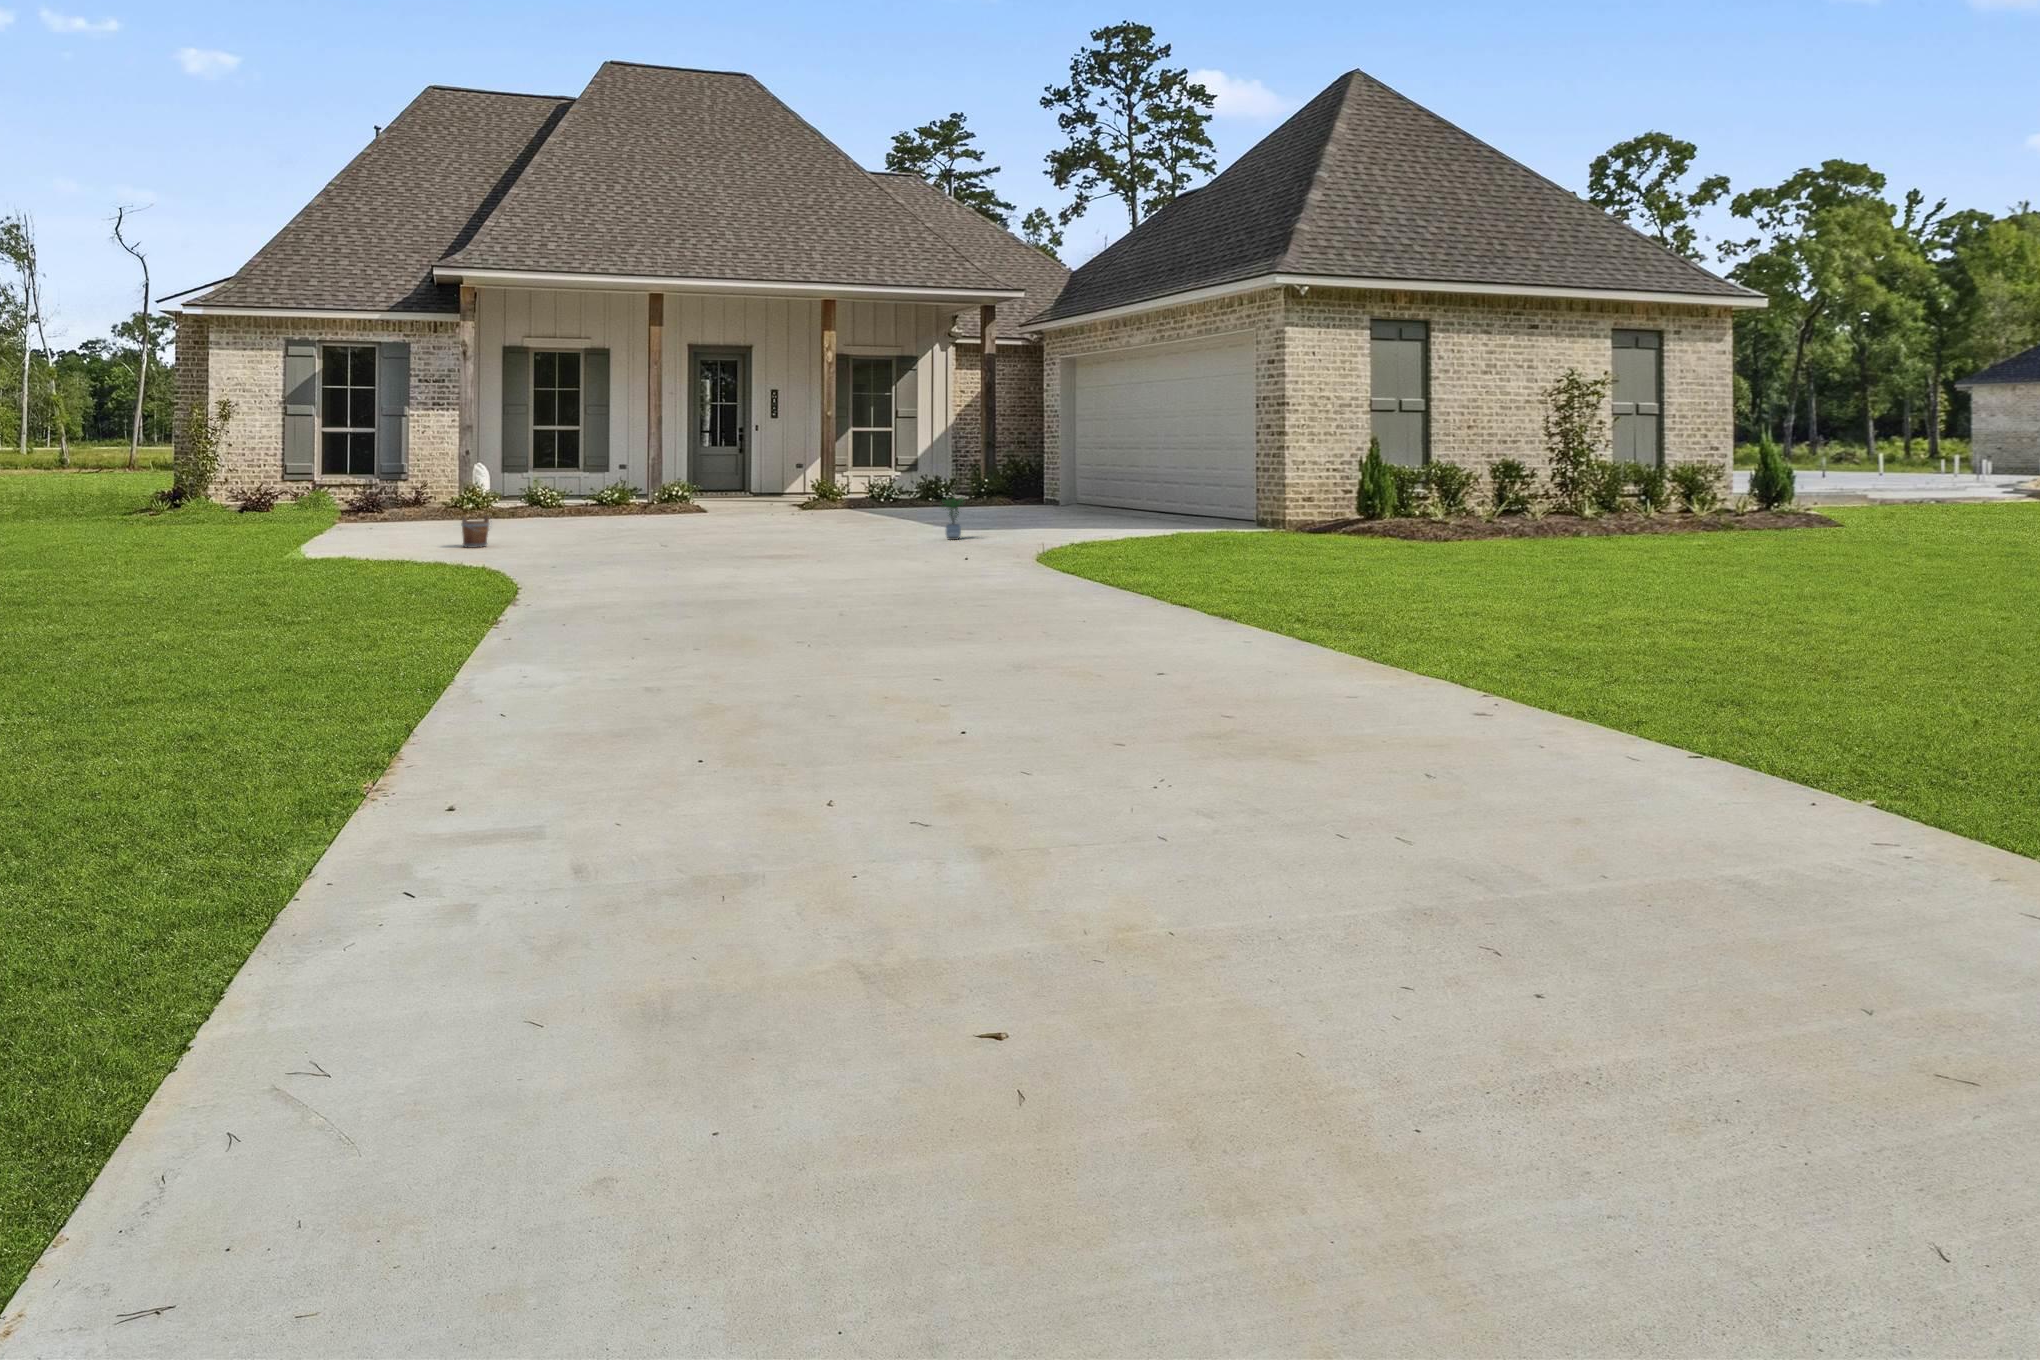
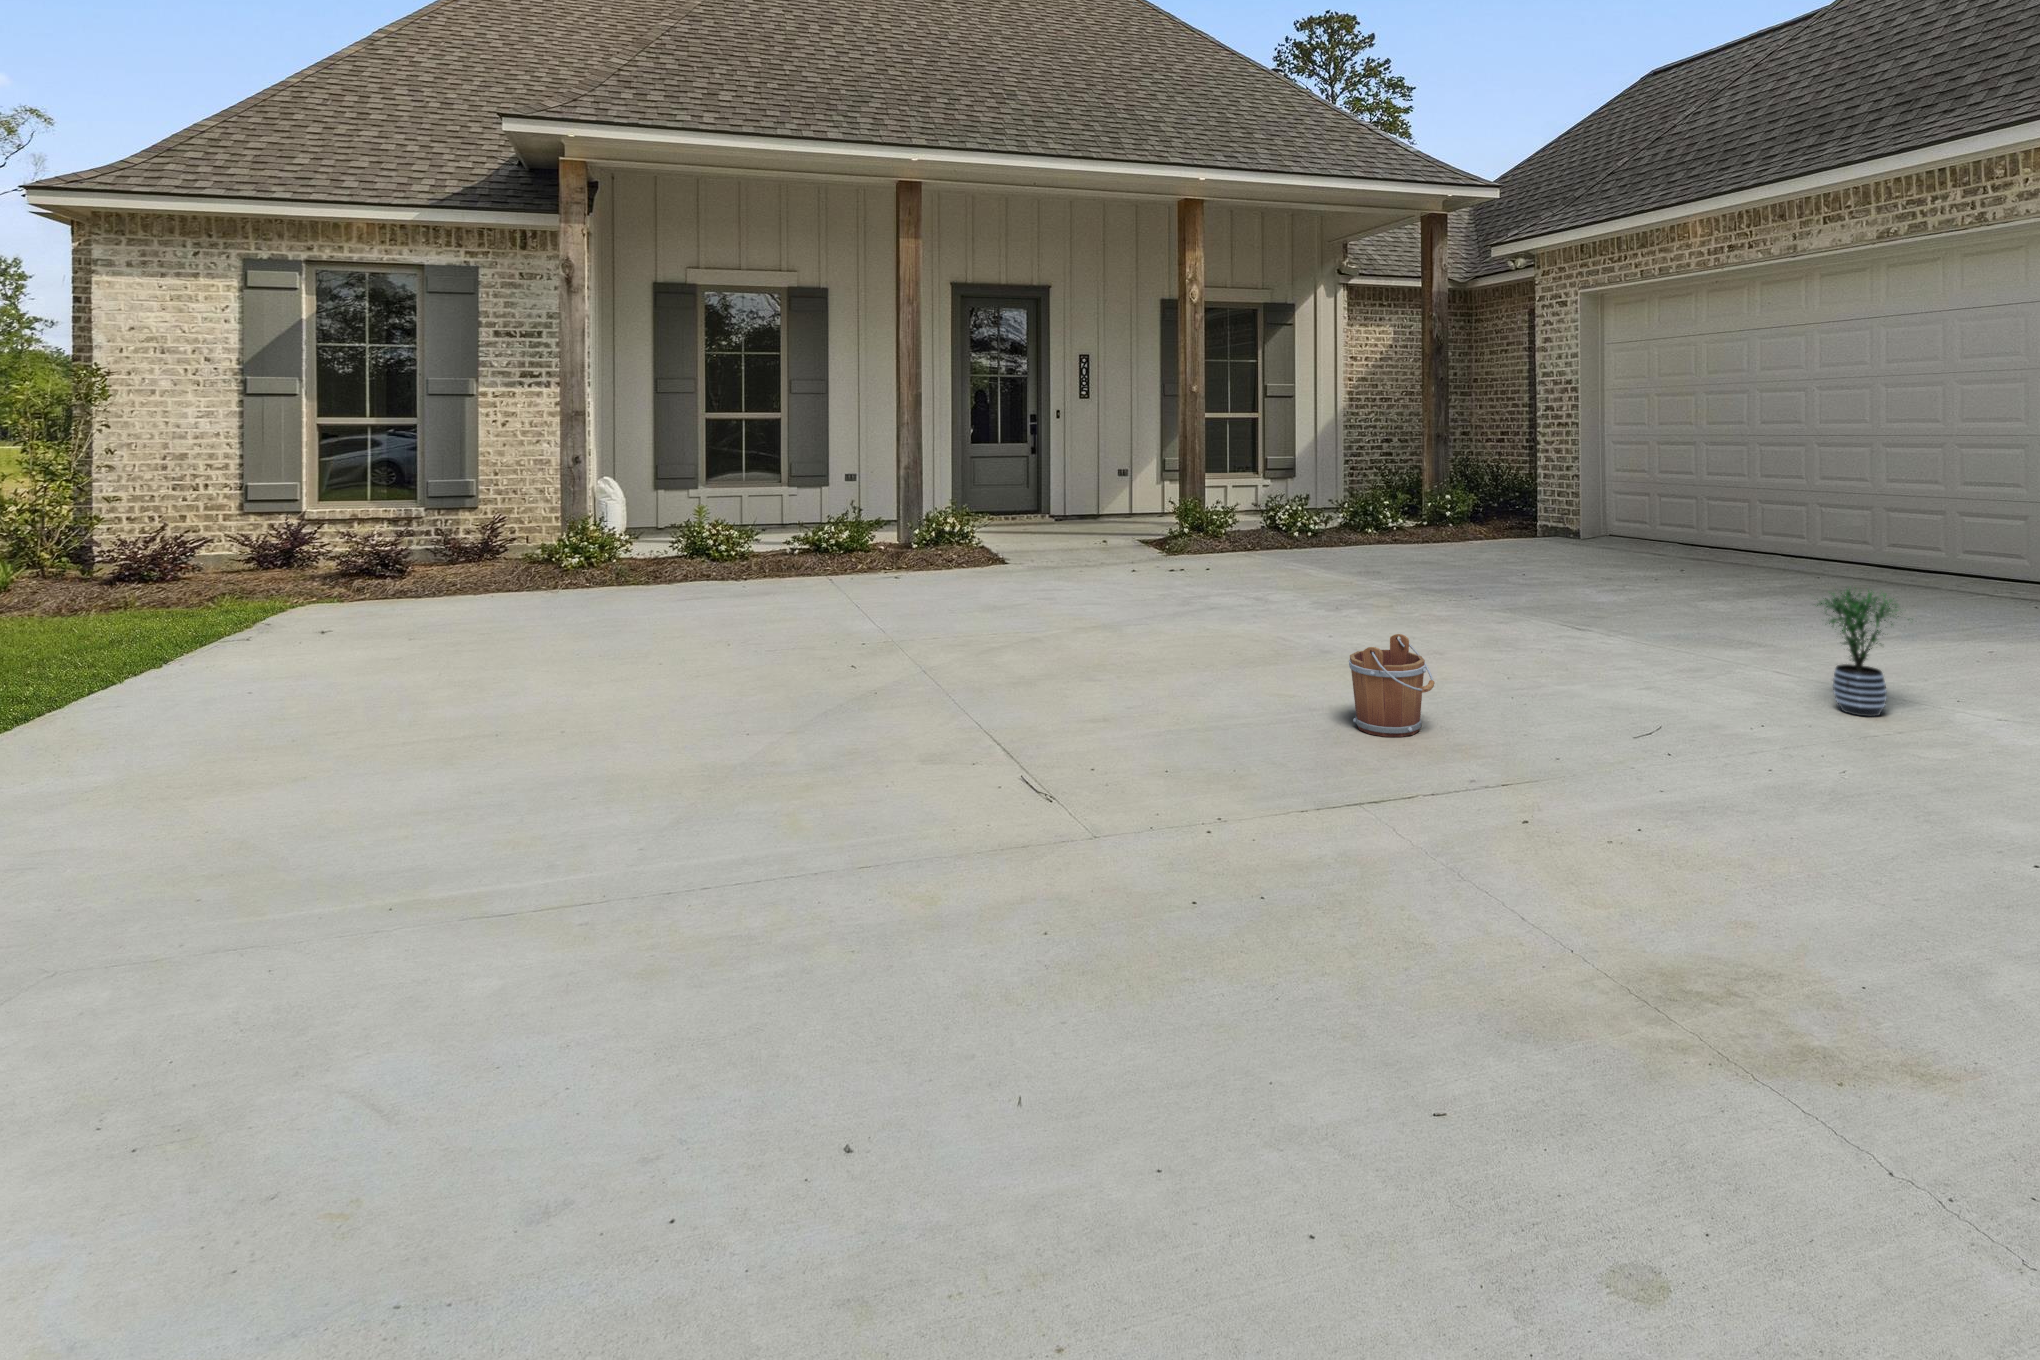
bucket: present [461,515,490,548] -> present [1349,634,1435,737]

